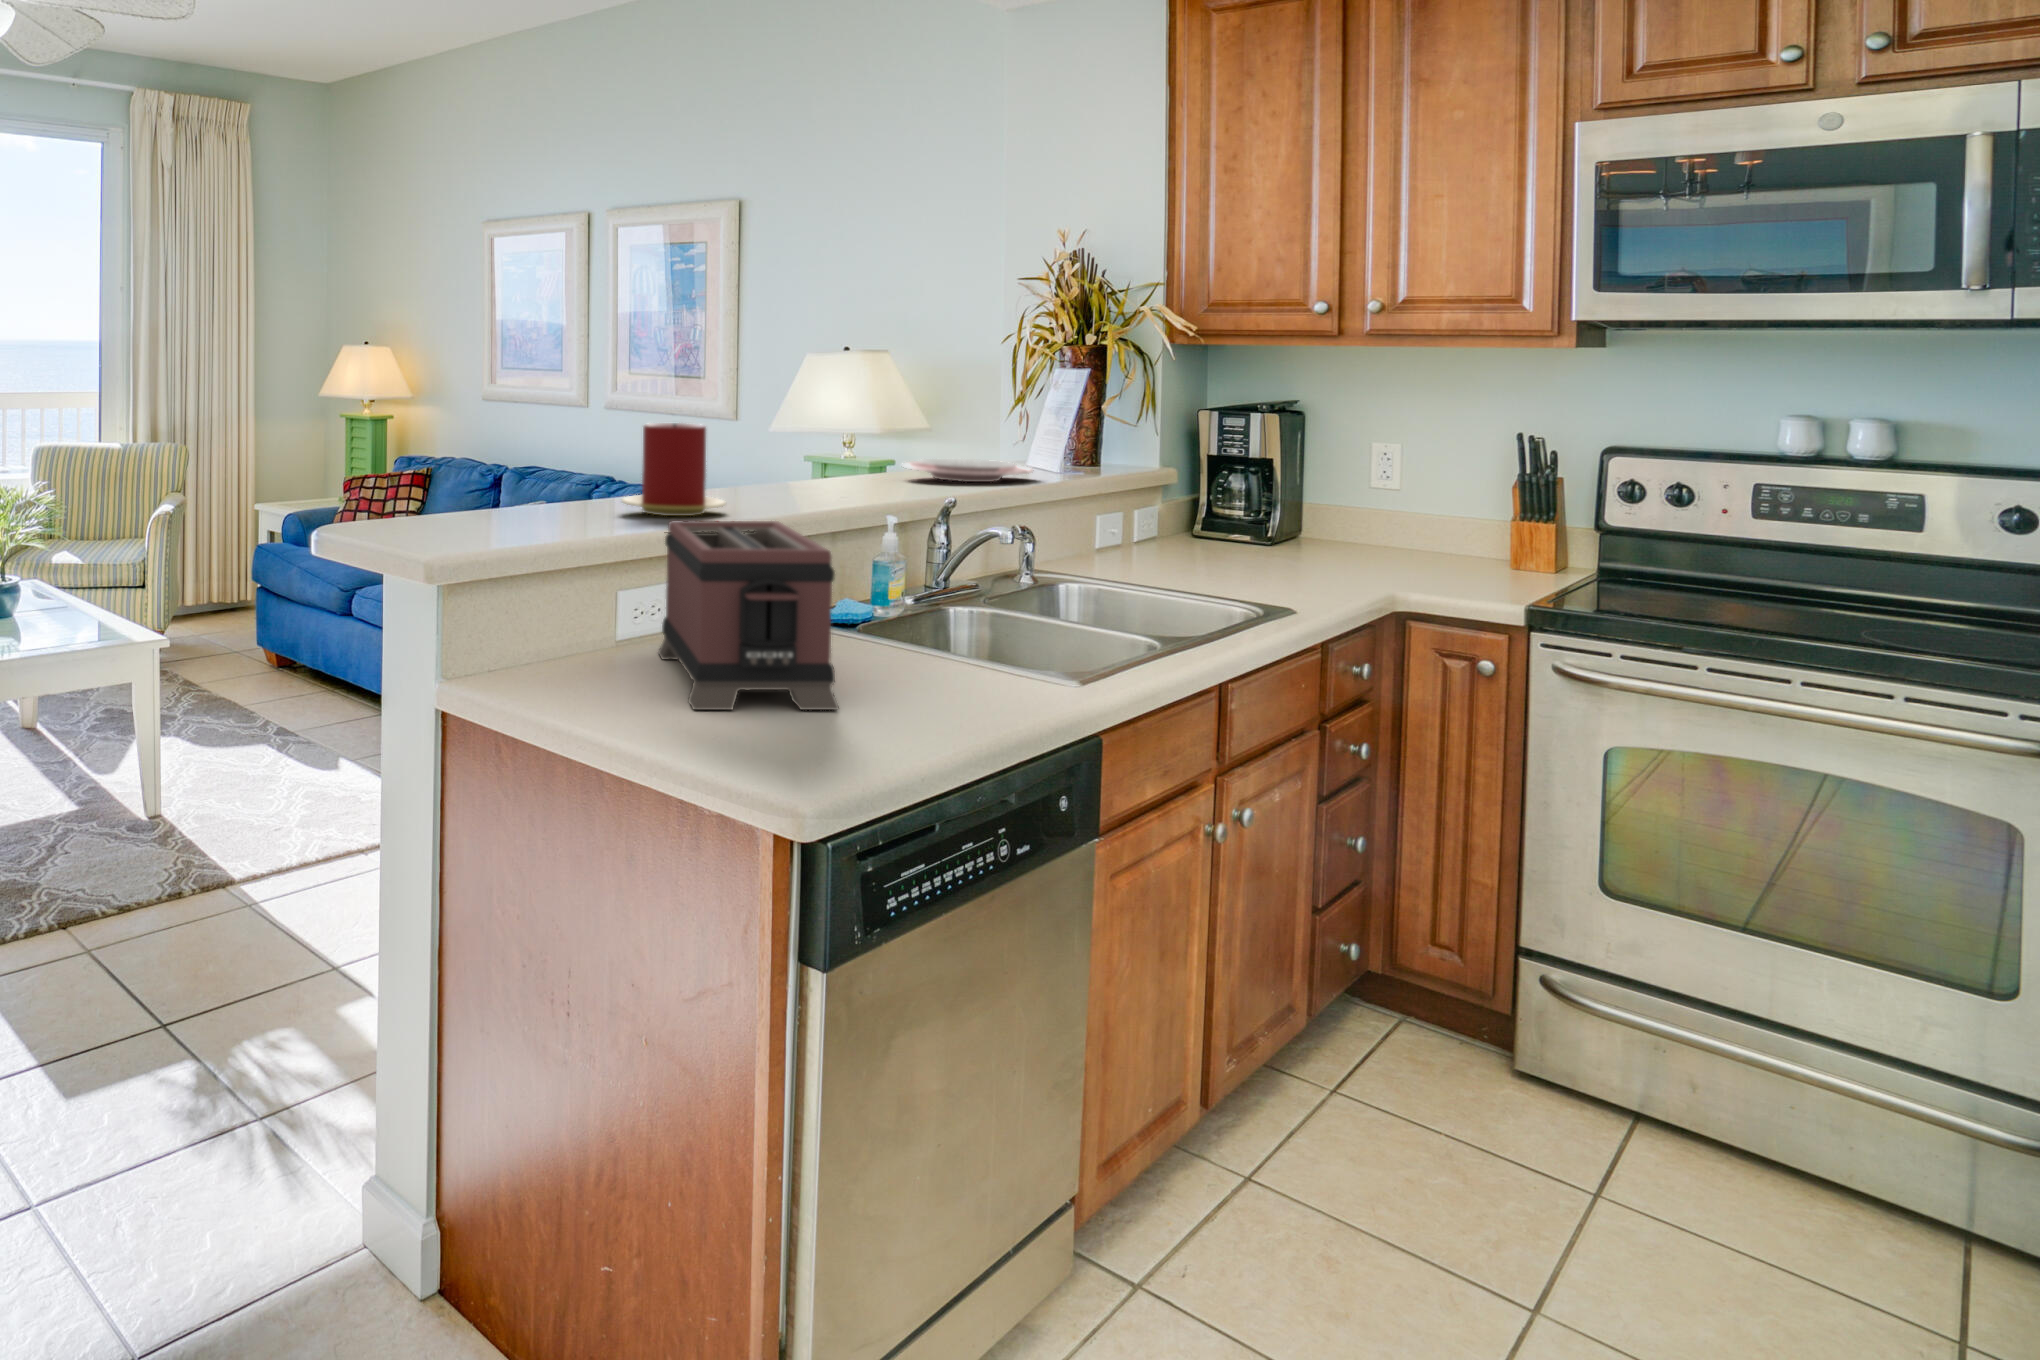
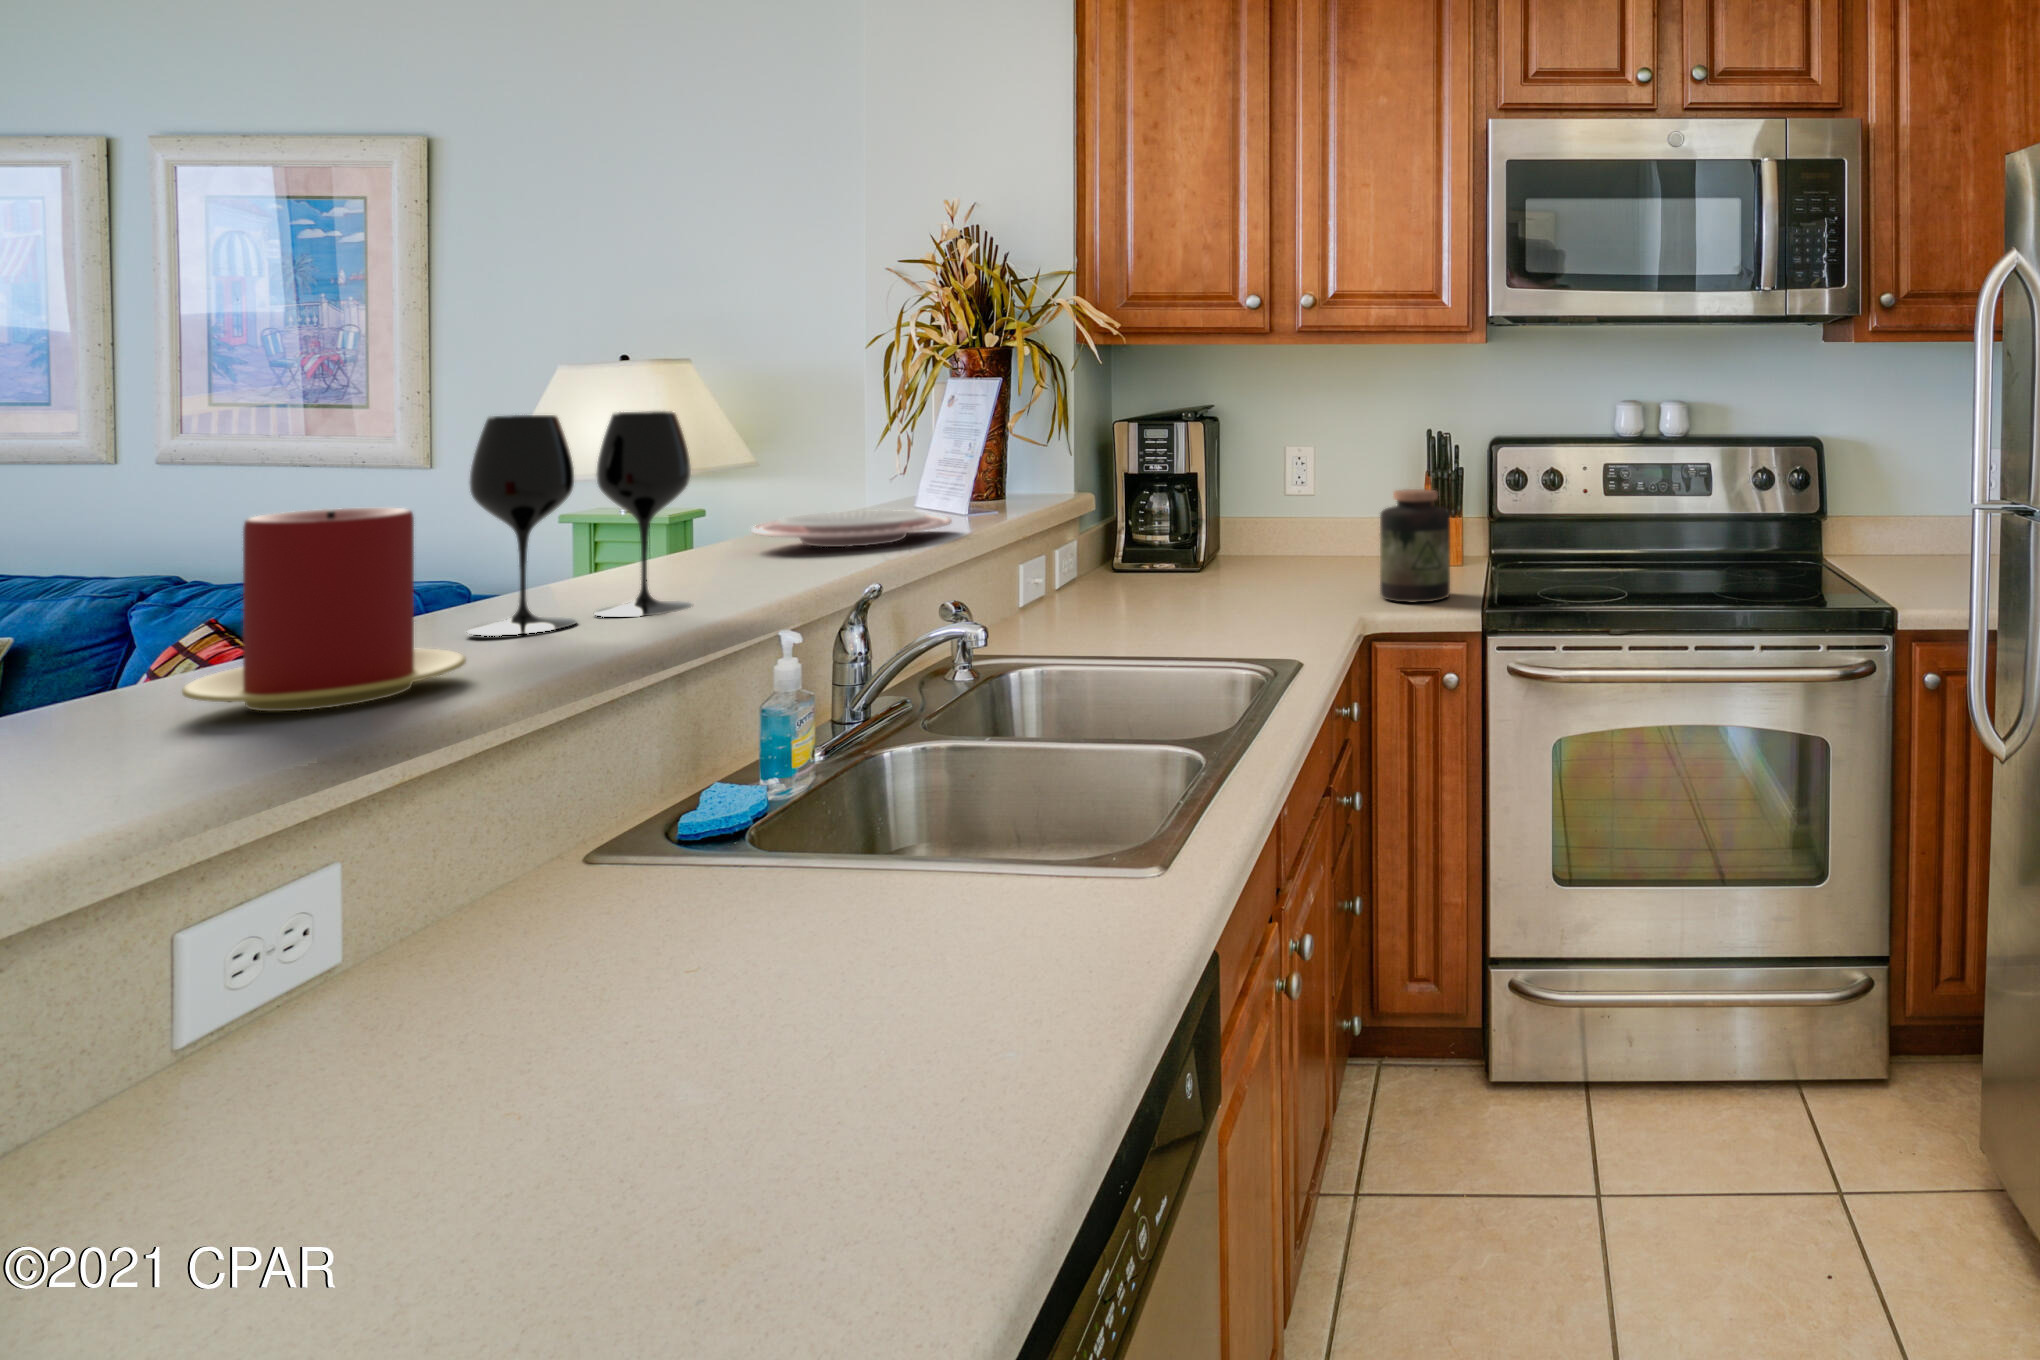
wine glass: none [735,382,846,501] -> present [467,411,692,636]
jar: none [1431,484,1513,591] -> present [1380,489,1450,602]
toaster: present [658,520,839,710] -> none [314,691,817,1210]

